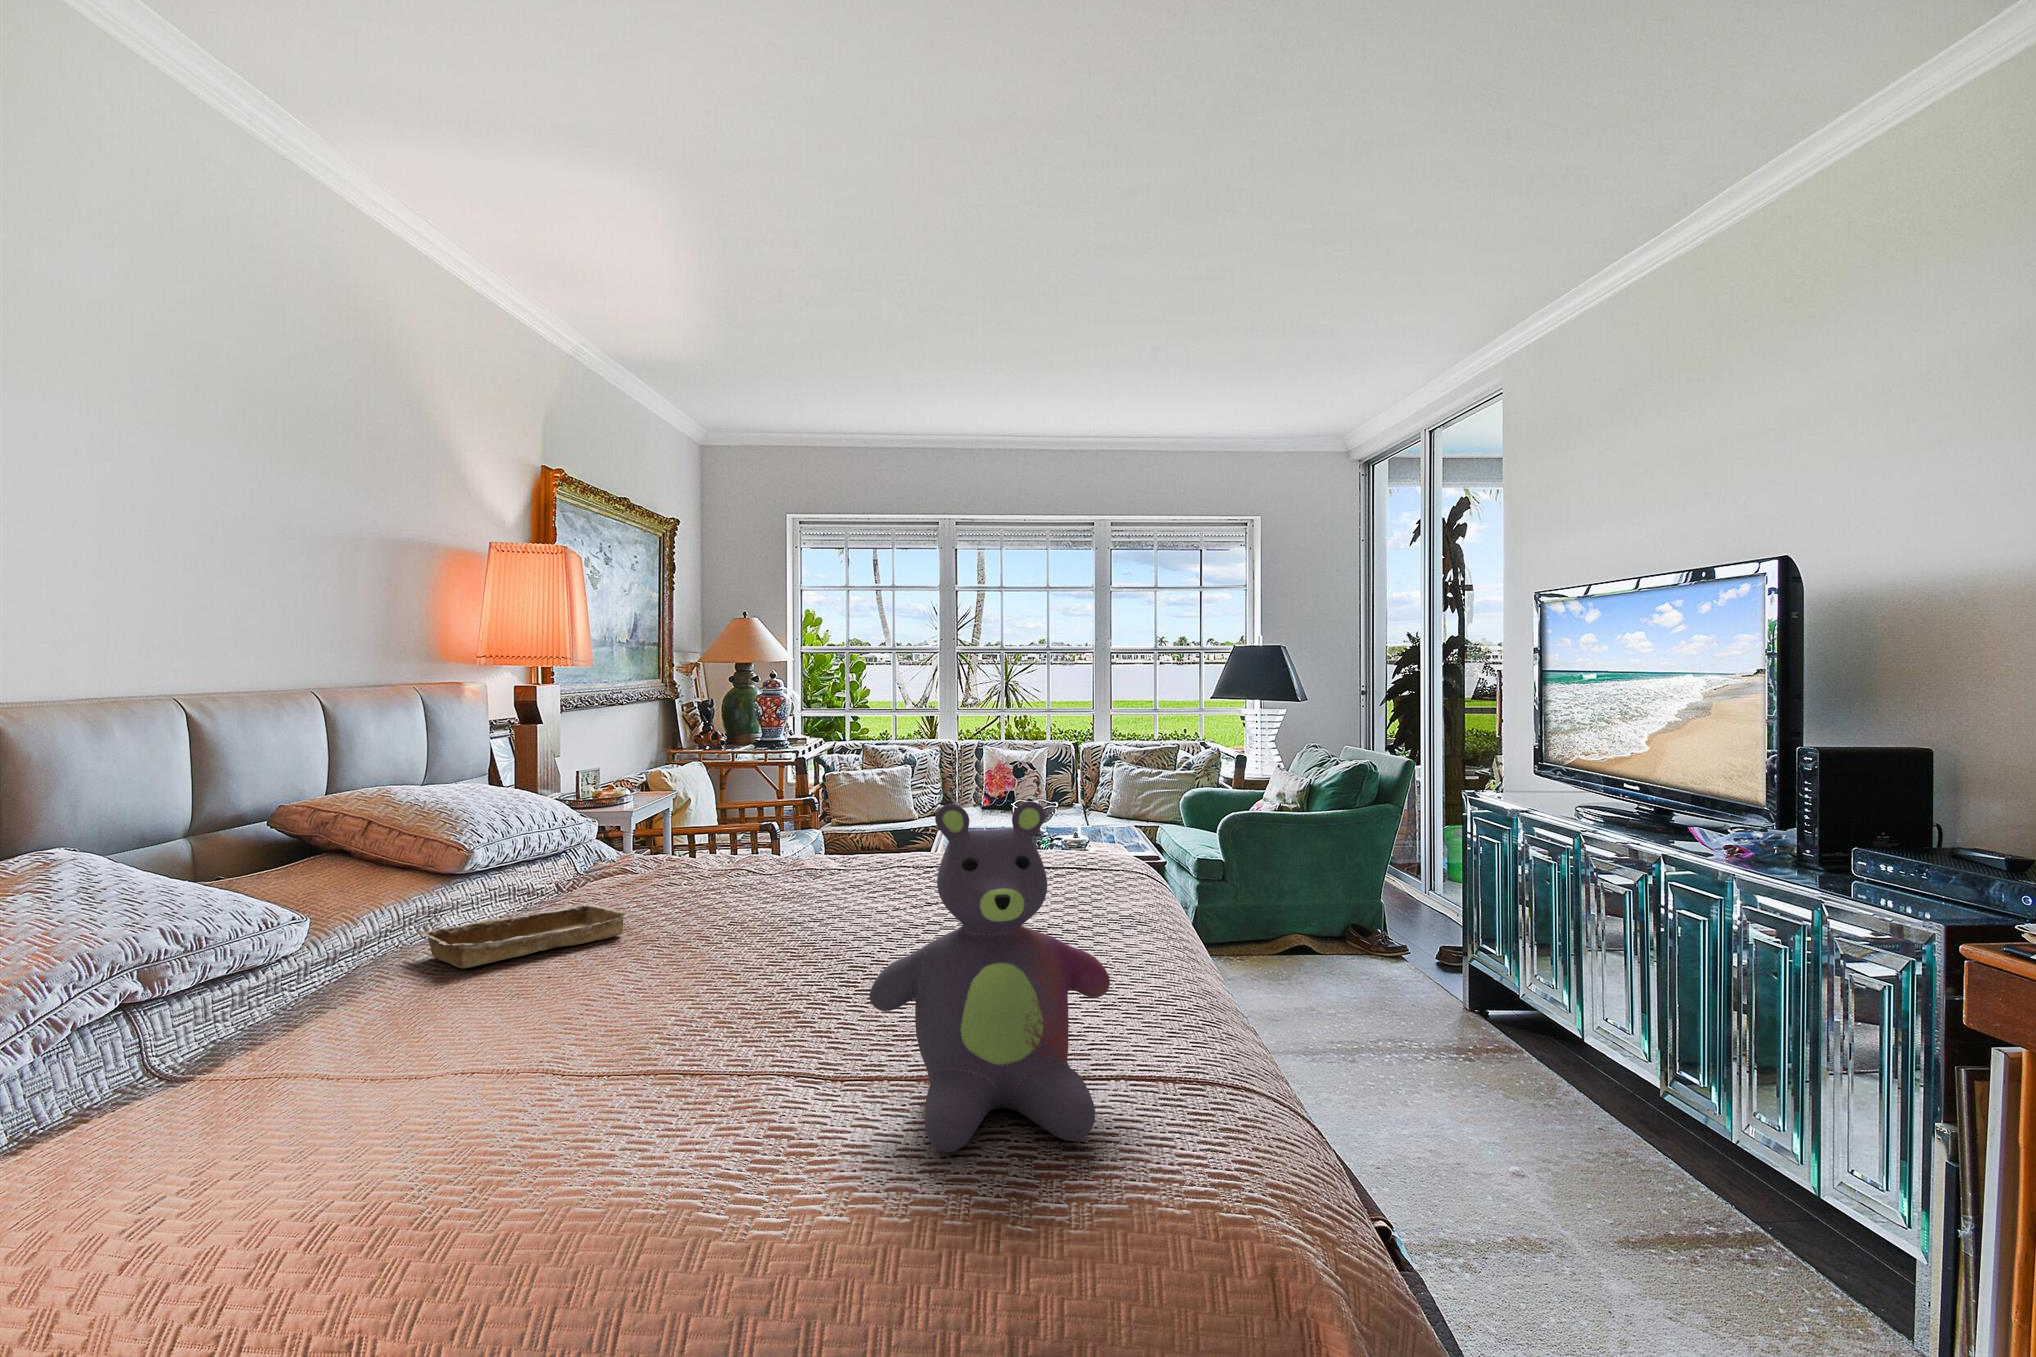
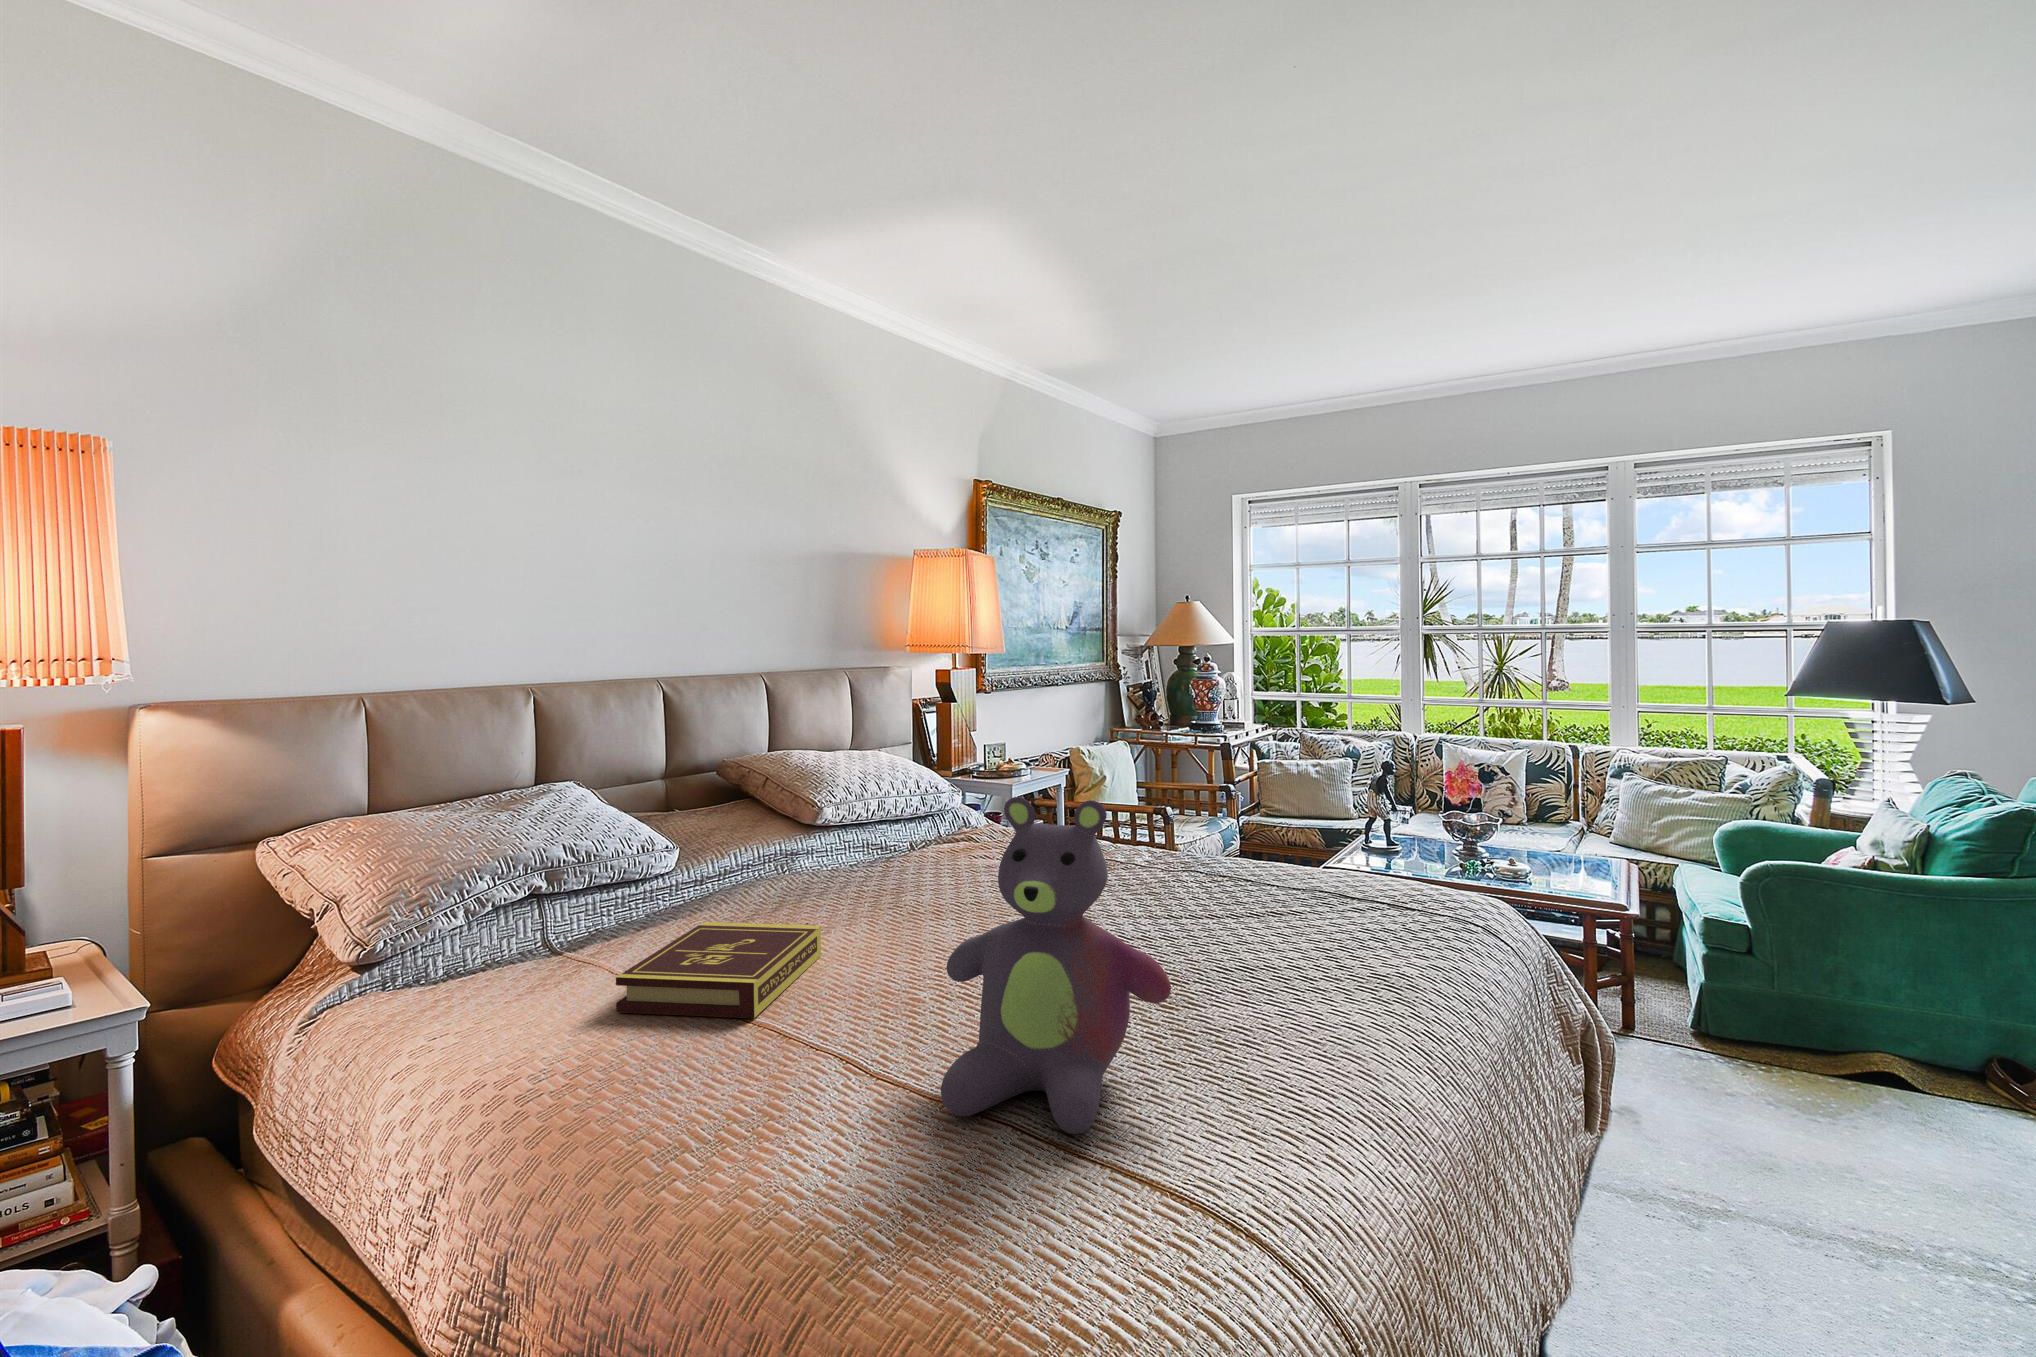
tray: present [419,904,629,968] -> none [754,862,910,902]
book: none [381,984,595,1136] -> present [616,922,821,1018]

